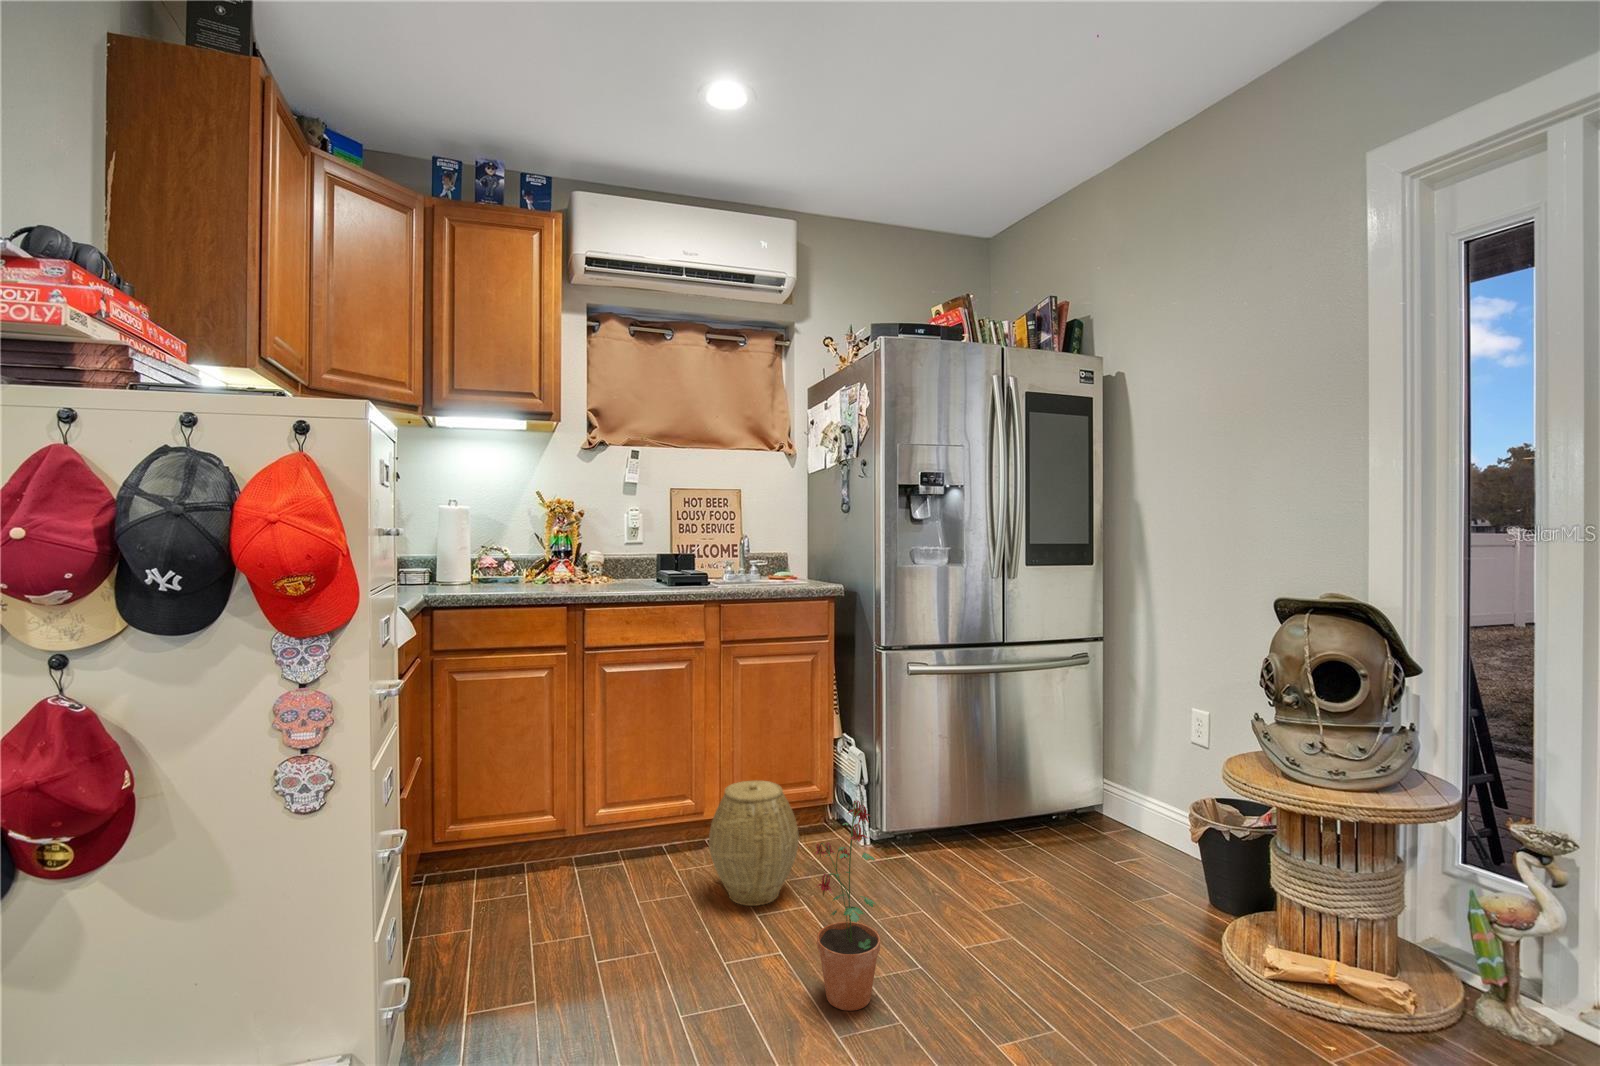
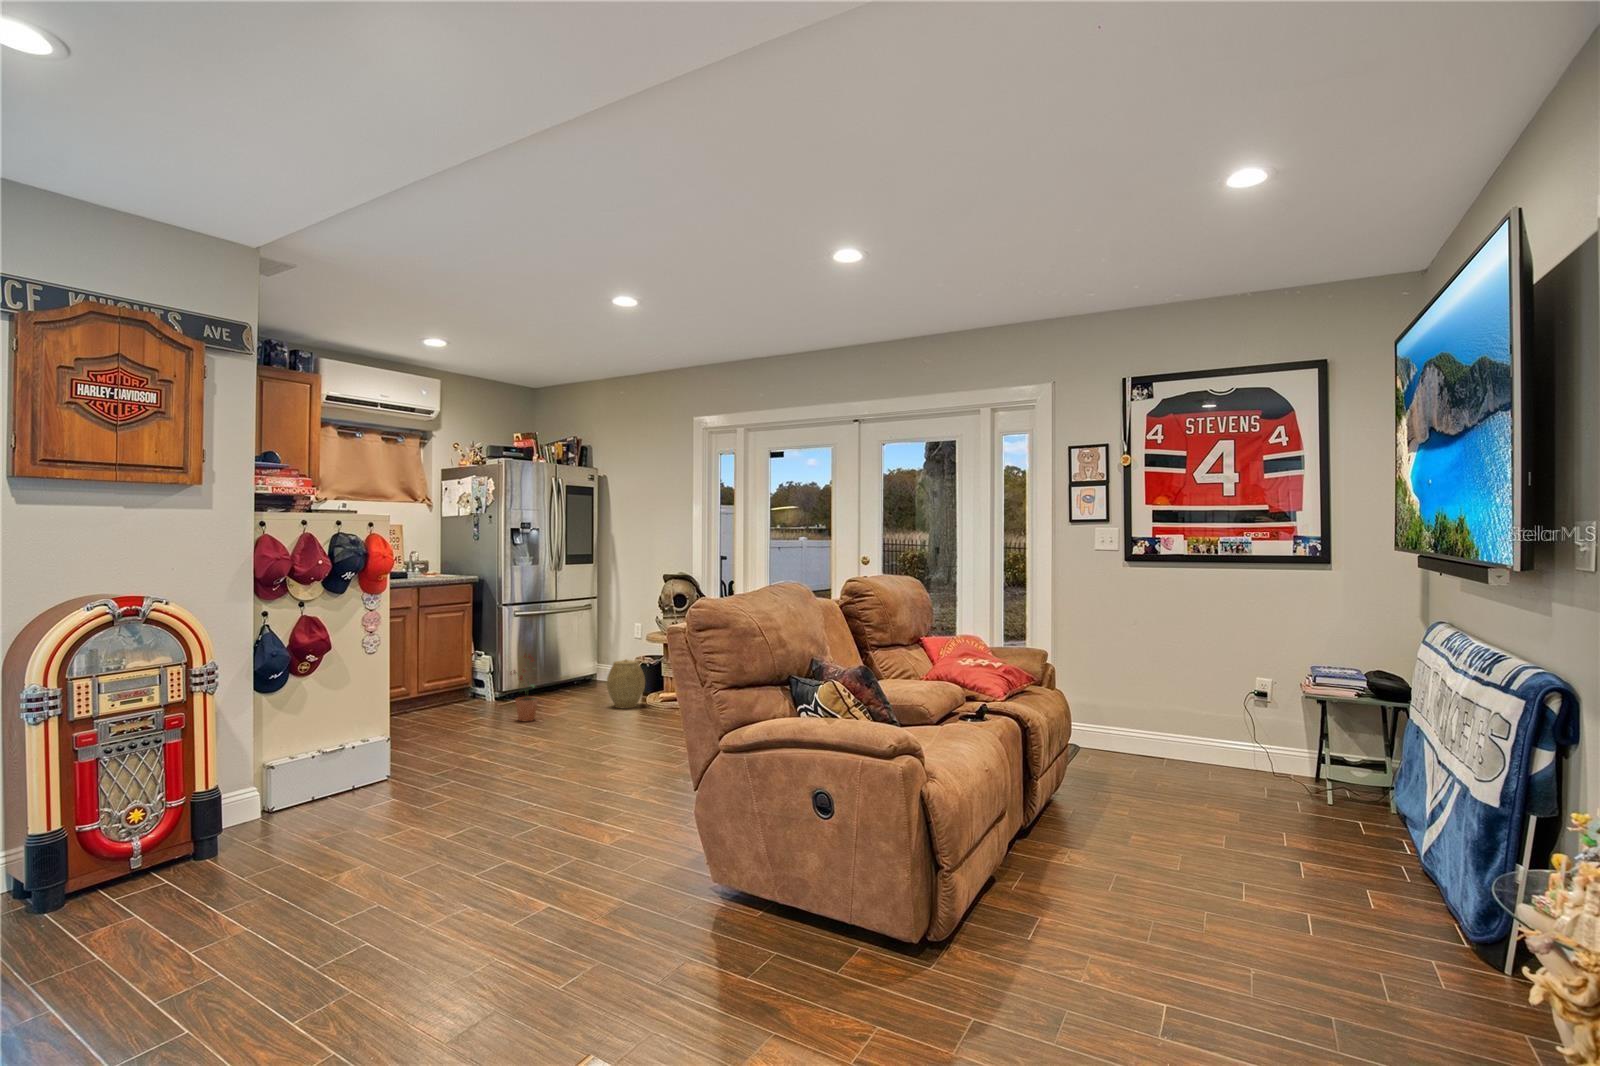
woven basket: present [709,780,799,906] -> present [606,659,645,708]

